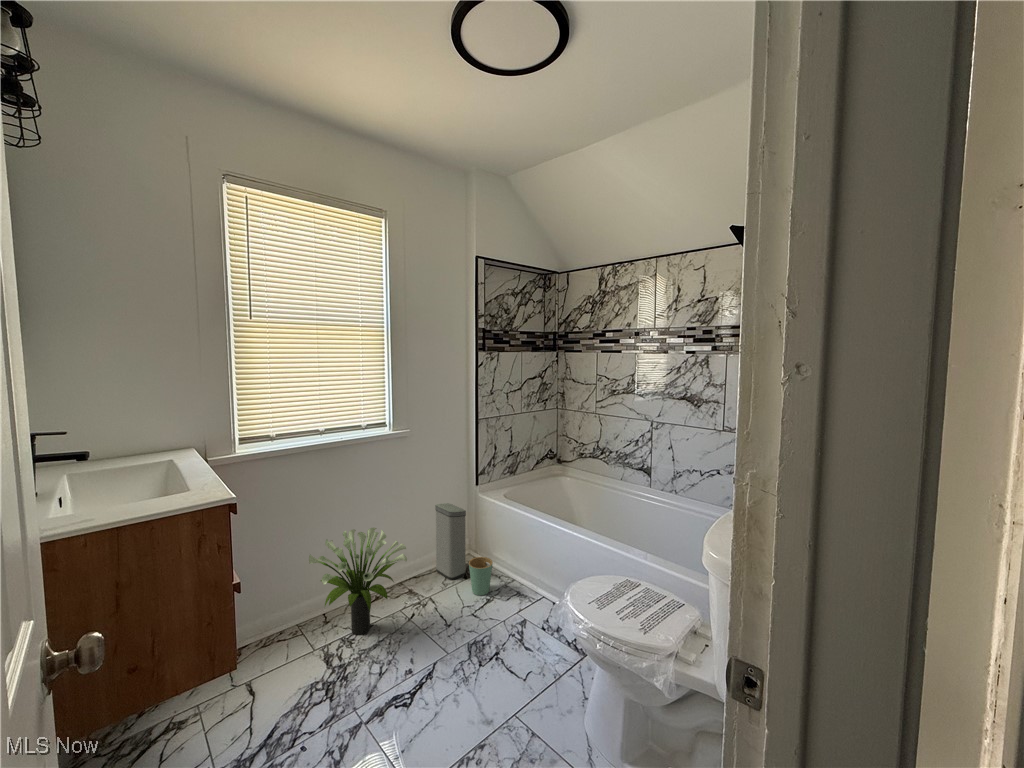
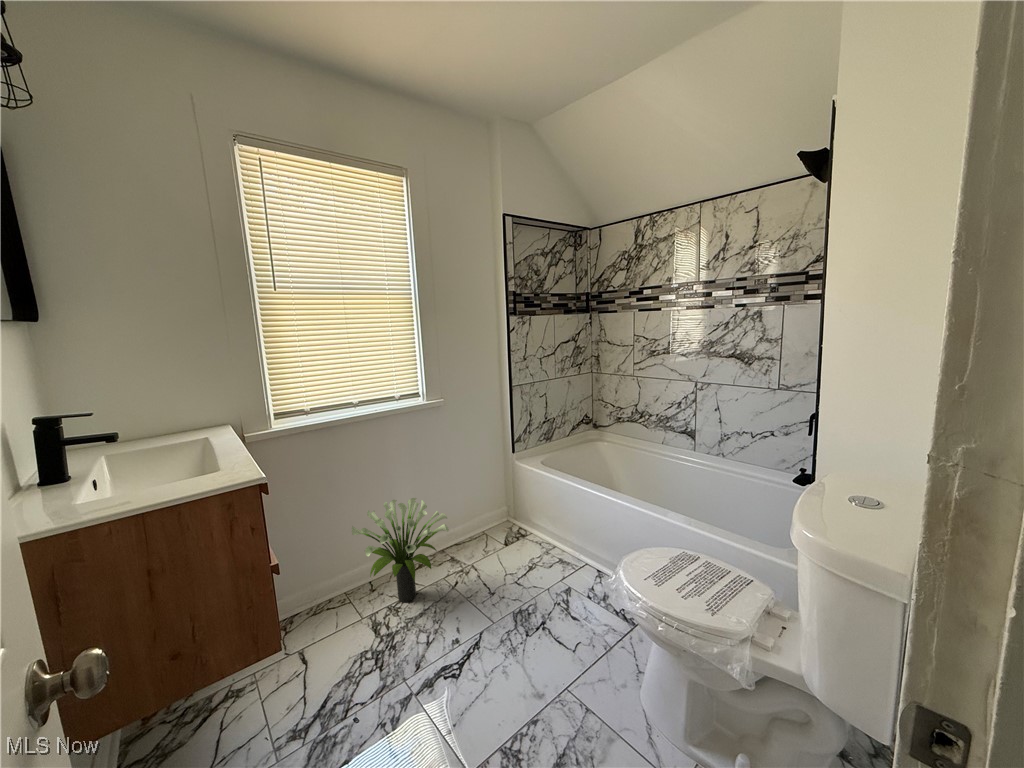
trash can: present [435,503,493,595] -> none [474,471,534,562]

